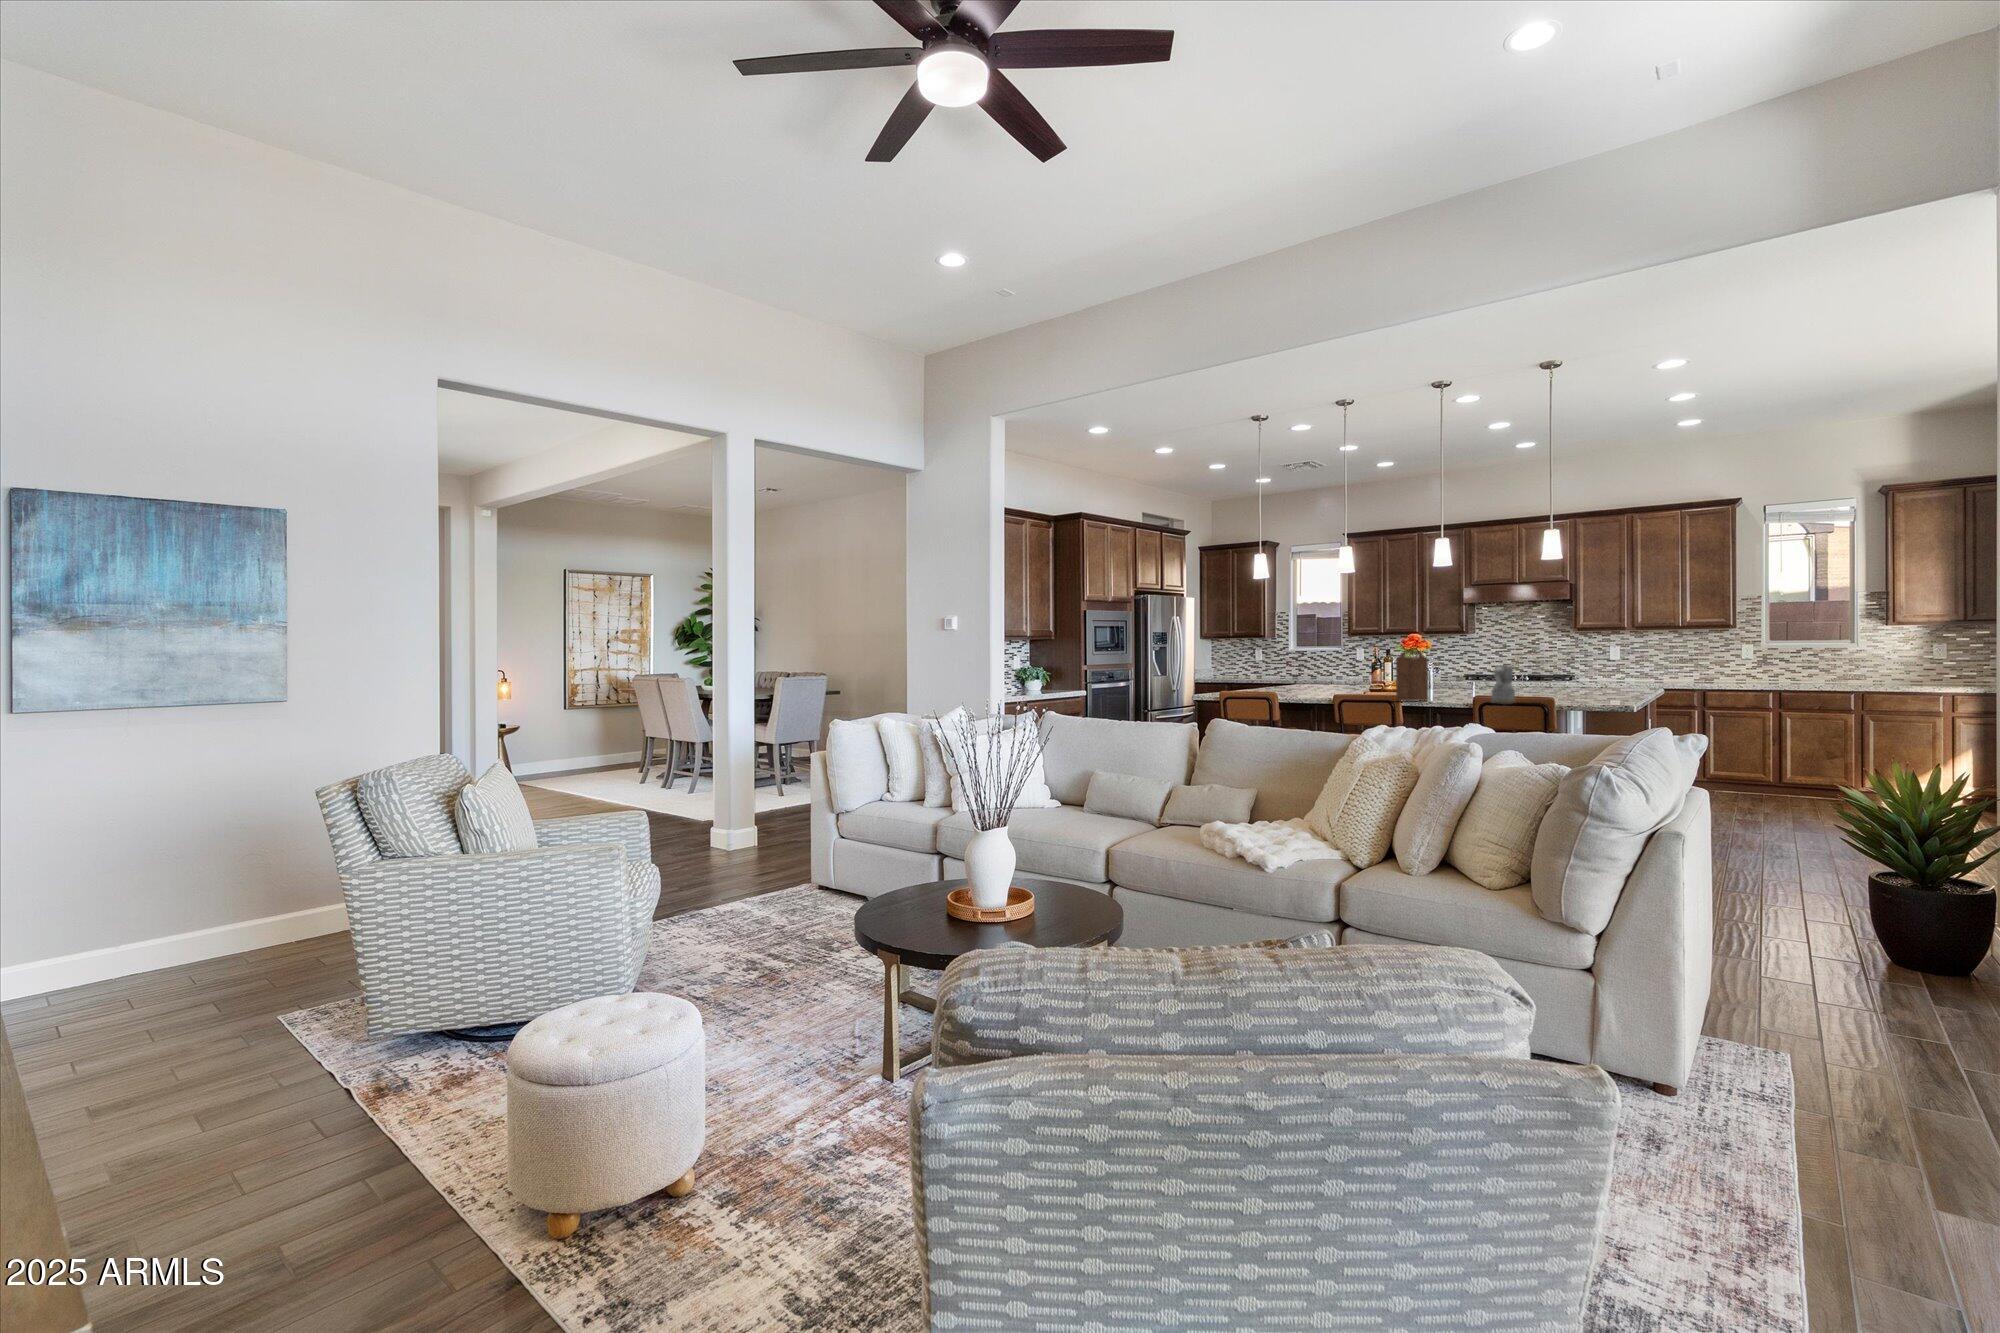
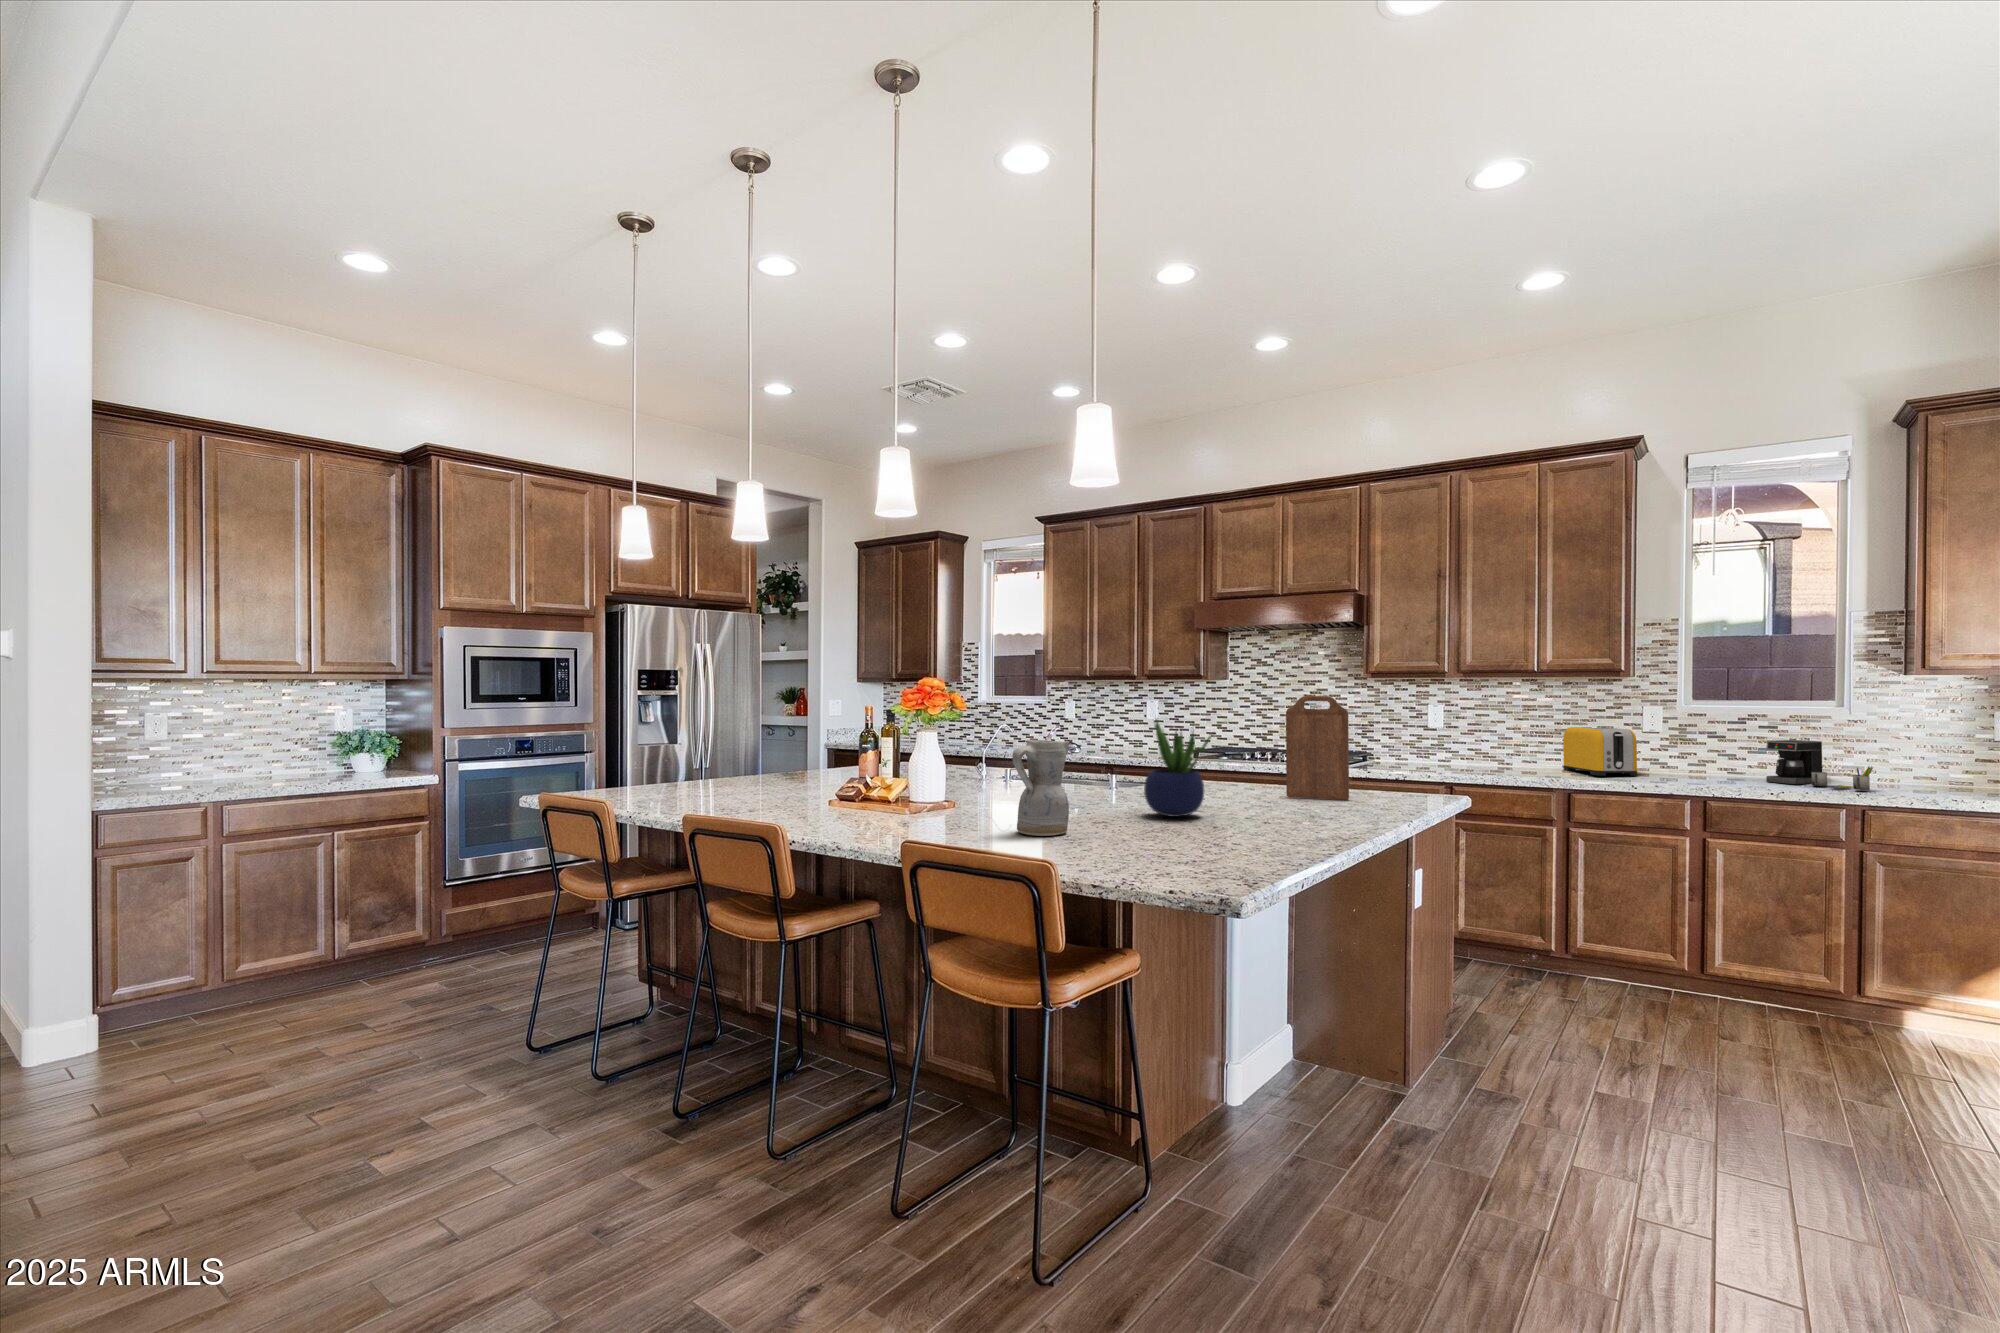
cutting board: present [1396,651,1428,701] -> present [1286,696,1349,800]
potted plant: none [1527,654,1561,698] -> present [1144,720,1212,817]
toaster: none [1695,657,1739,683] -> present [1563,727,1637,776]
coffee maker: none [1812,661,1868,685] -> present [1766,740,1873,790]

